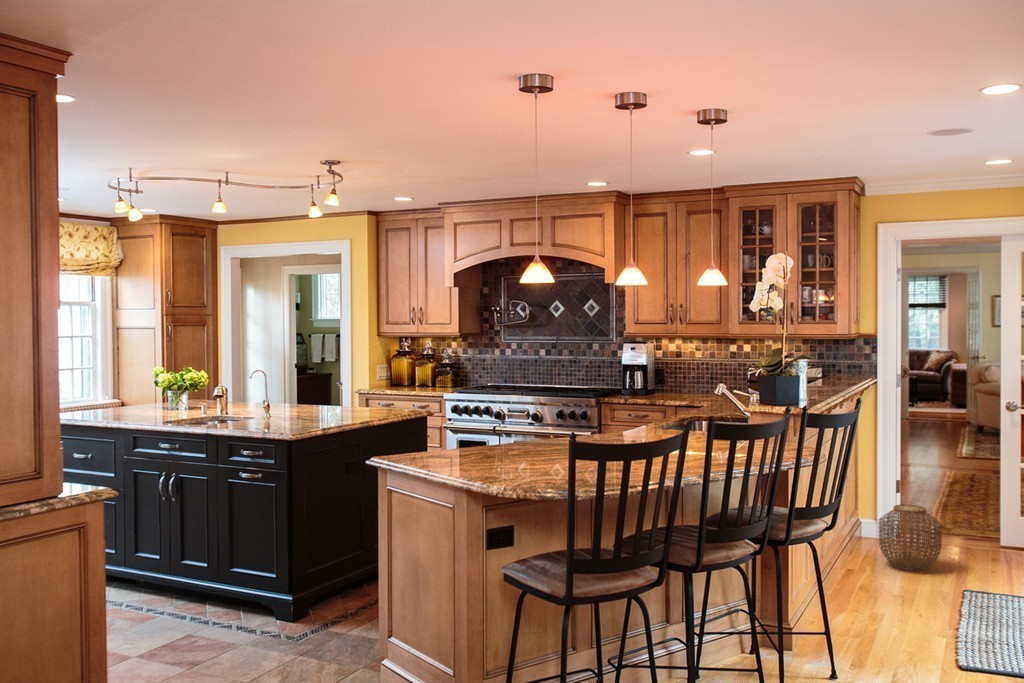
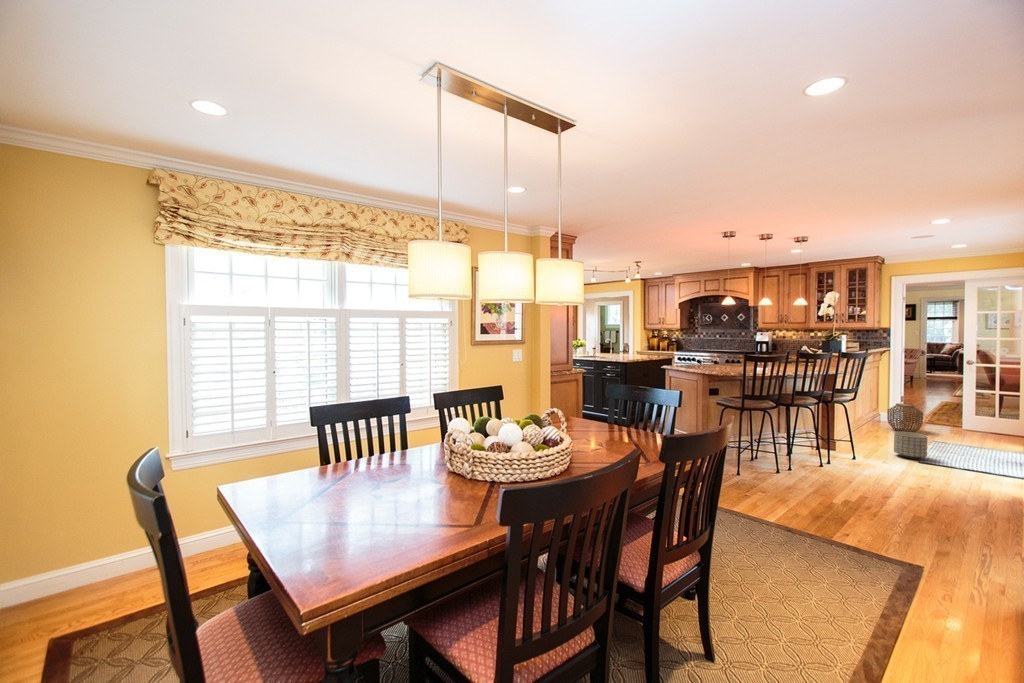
planter: none [910,594,975,663] -> present [894,432,927,459]

